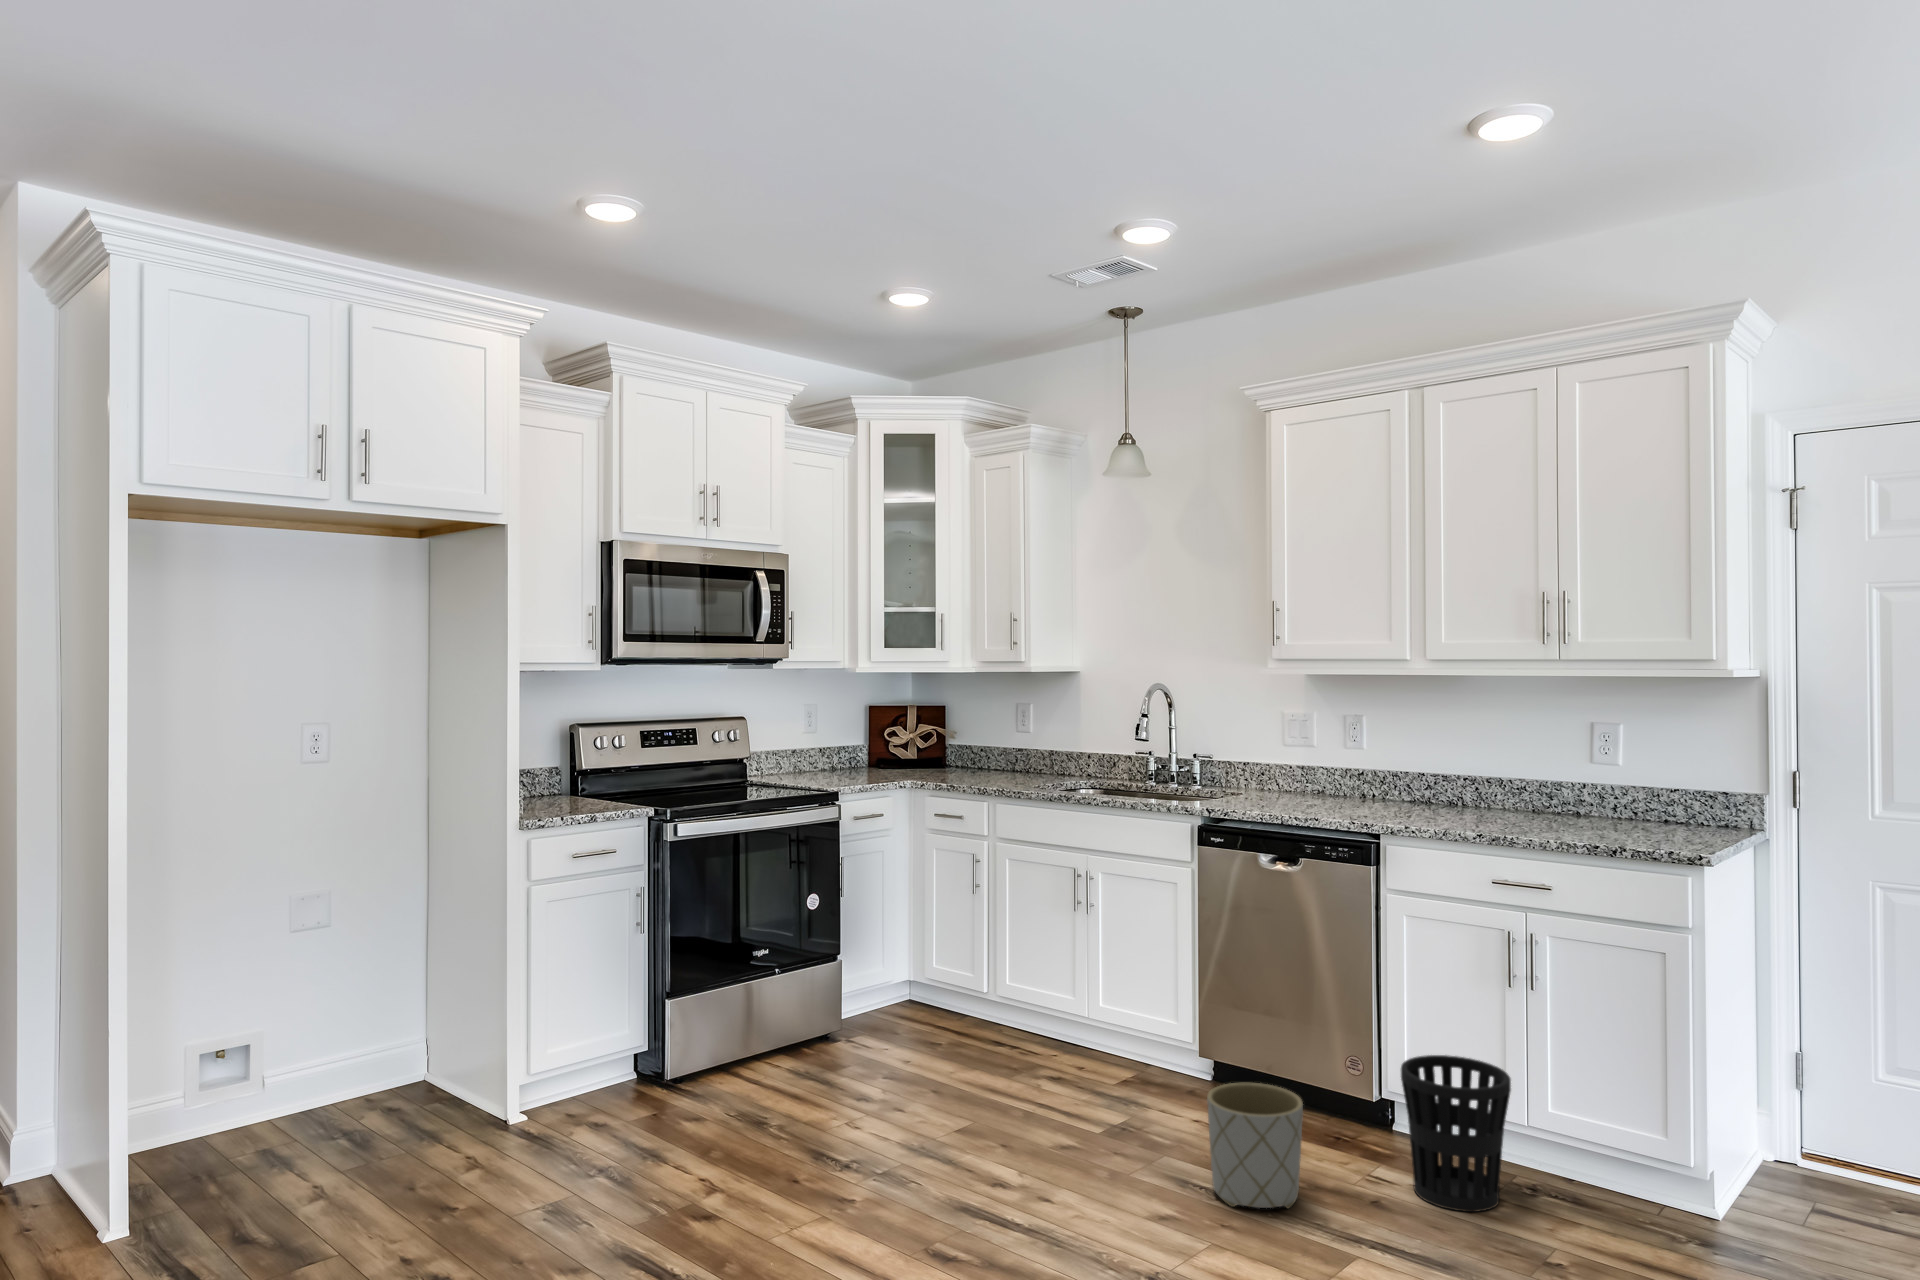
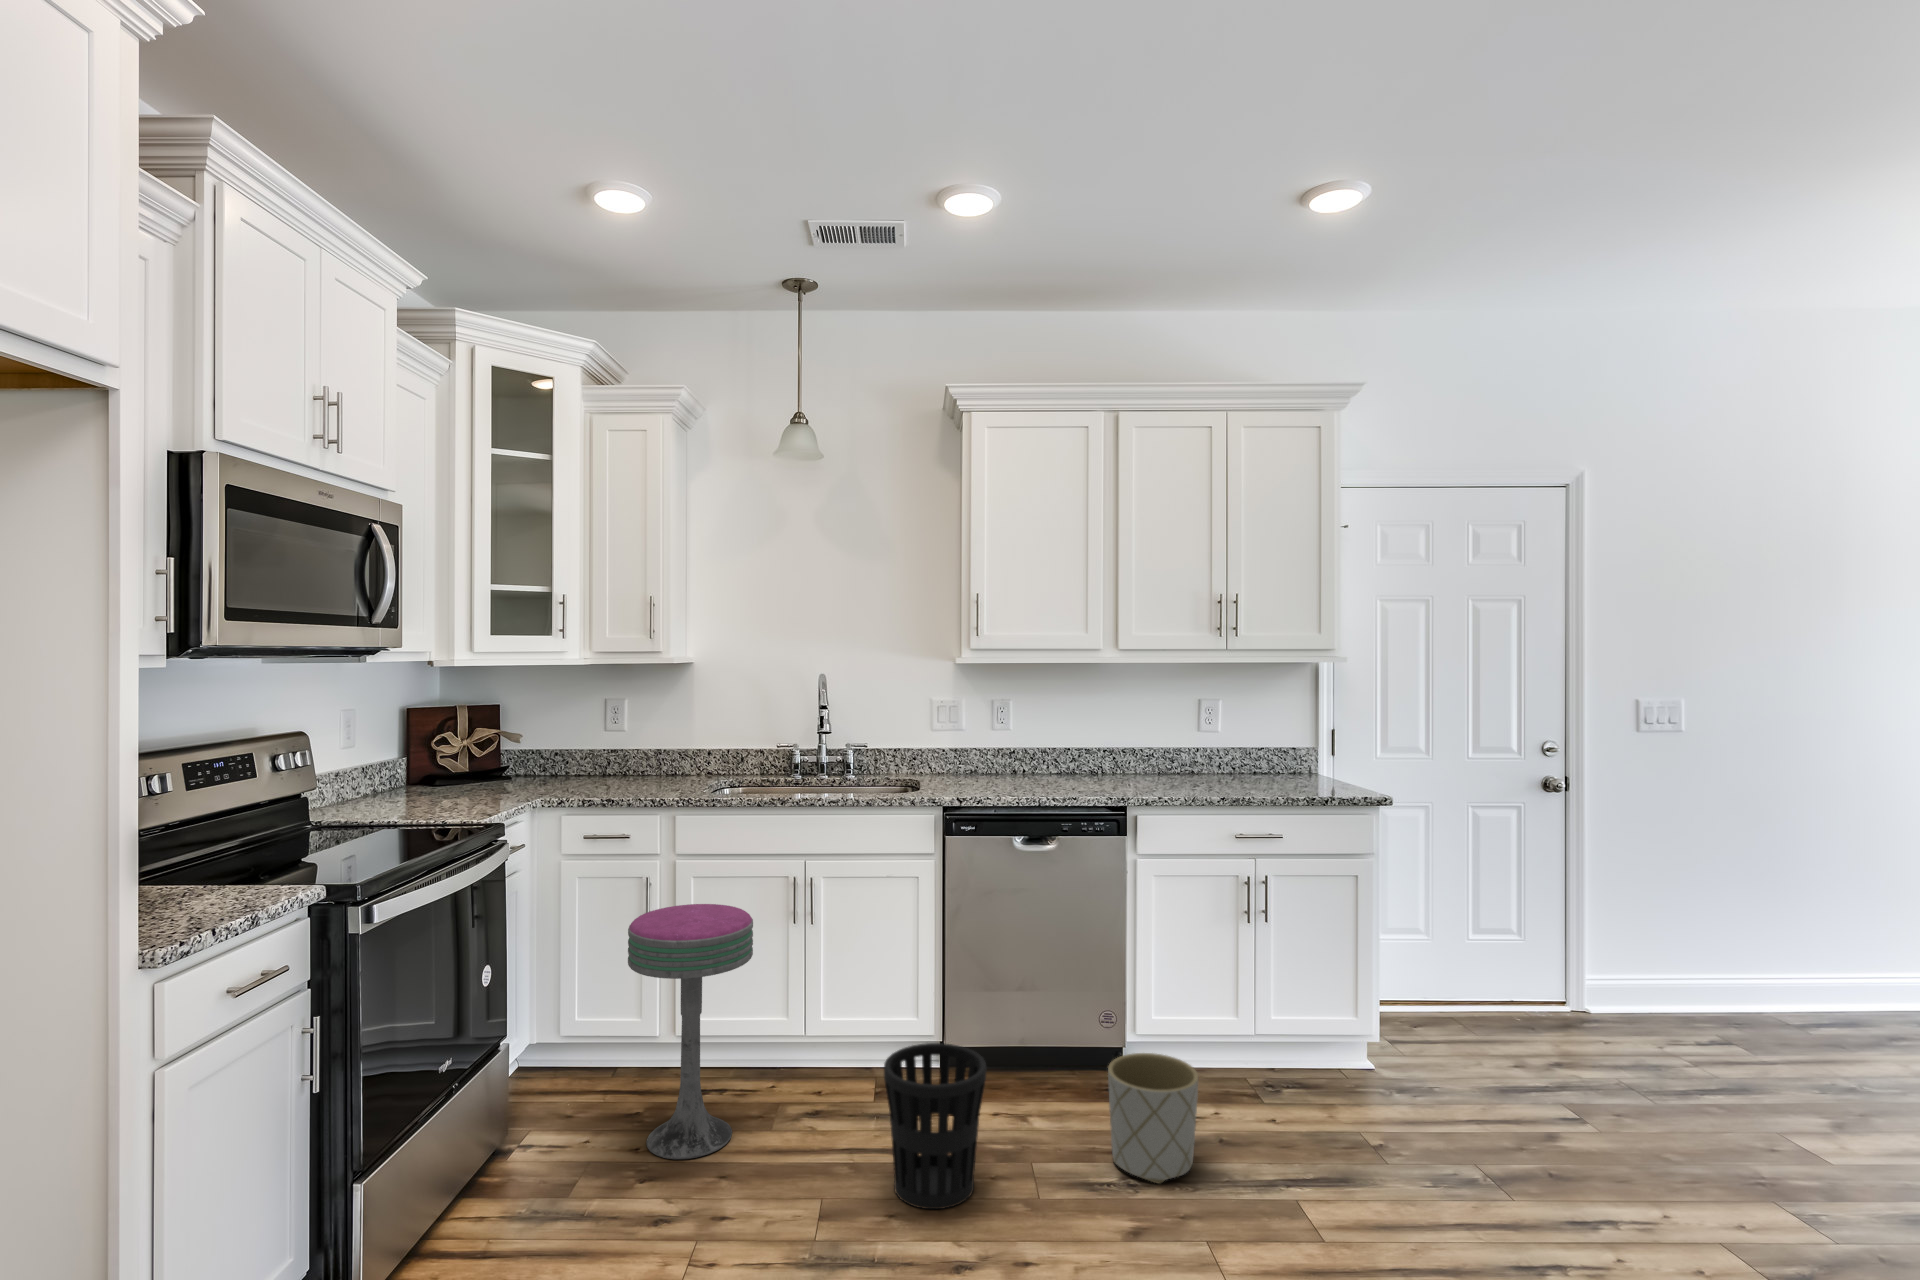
bar stool: none [895,874,995,1076] -> present [628,904,753,1159]
wastebasket: present [1401,1055,1511,1212] -> present [884,1043,986,1209]

